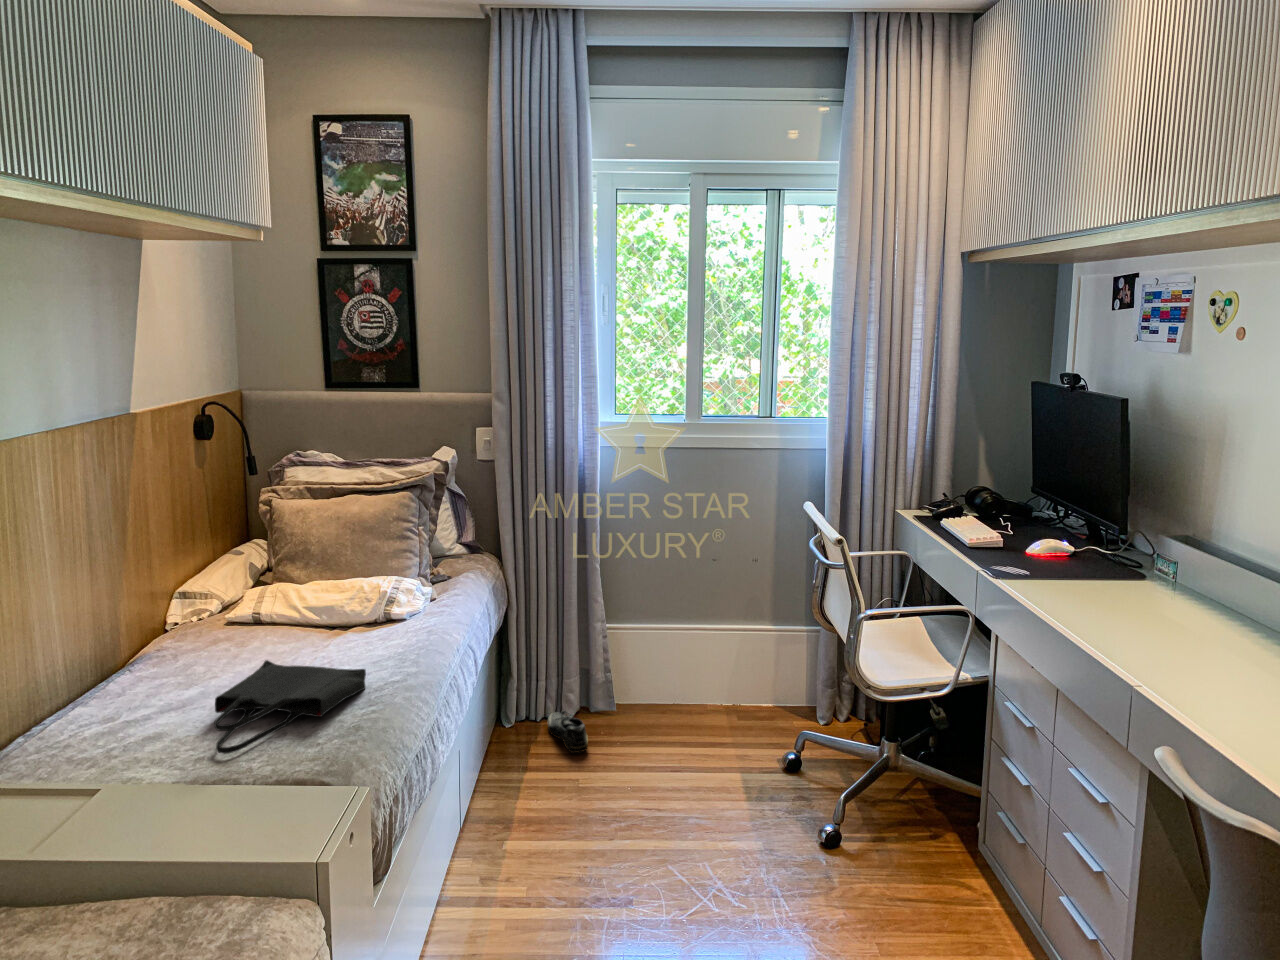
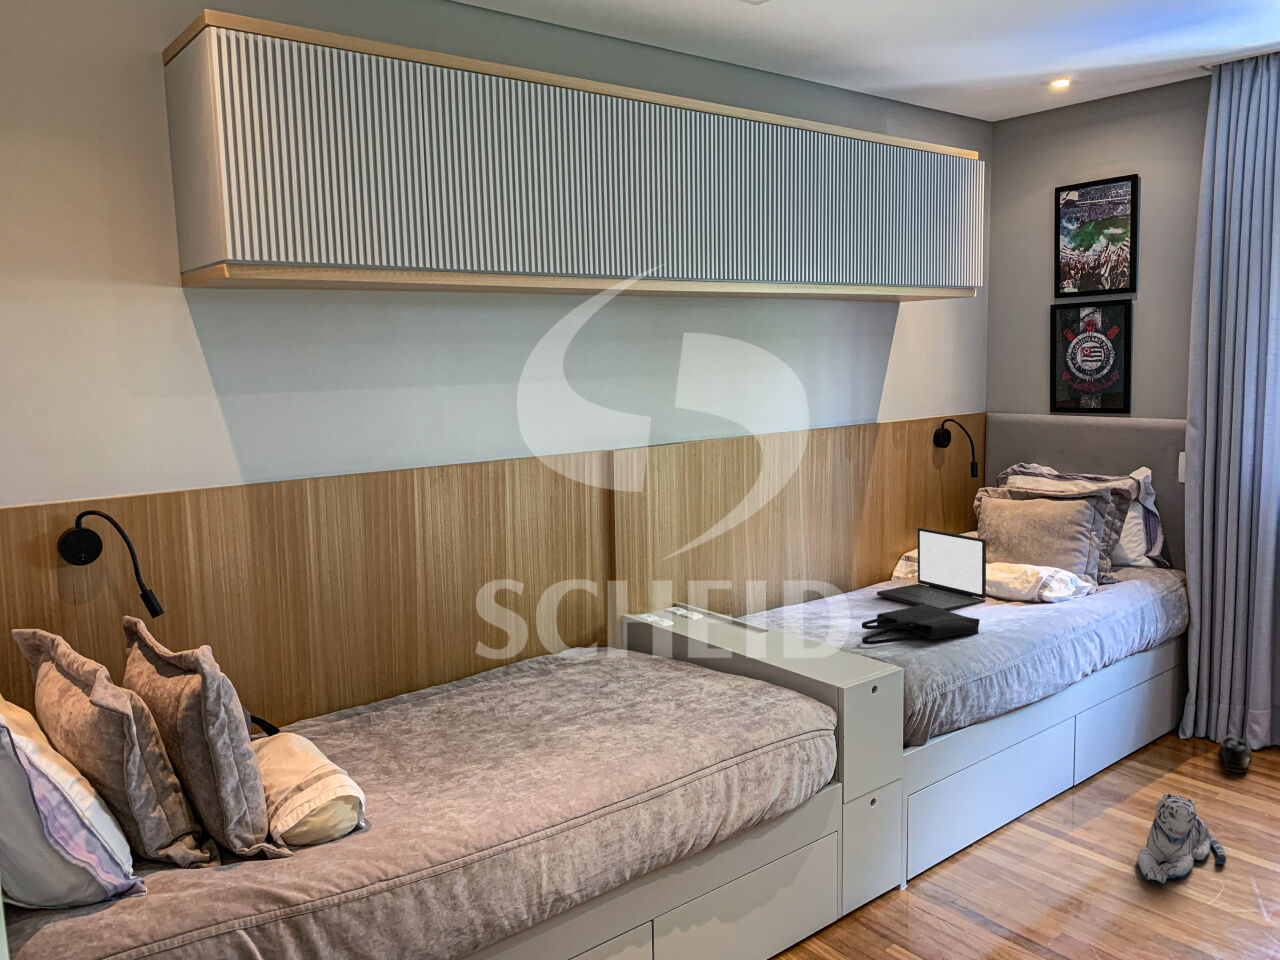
laptop: none [168,552,327,667] -> present [877,528,986,611]
plush toy: none [572,814,651,927] -> present [1137,793,1226,883]

